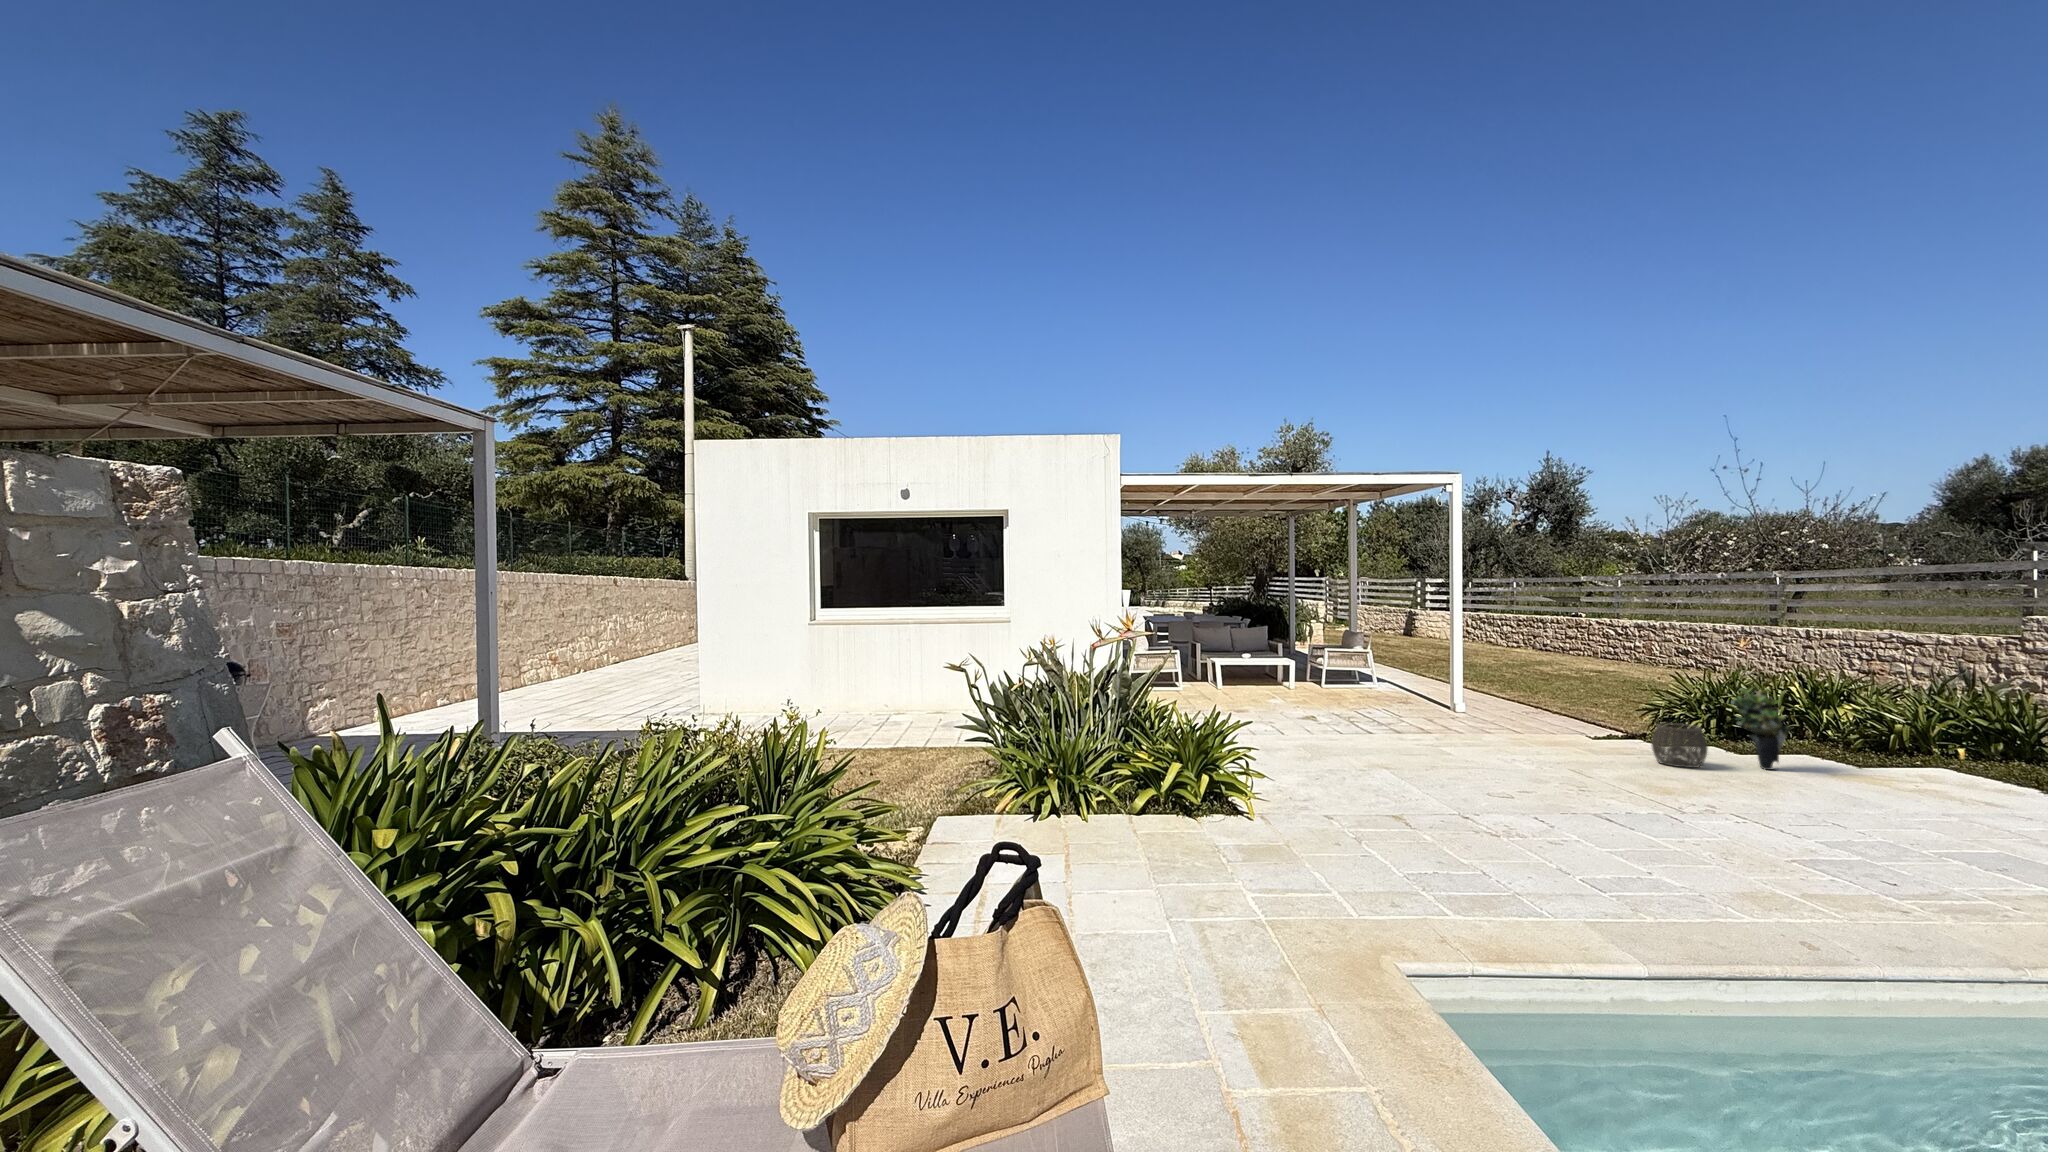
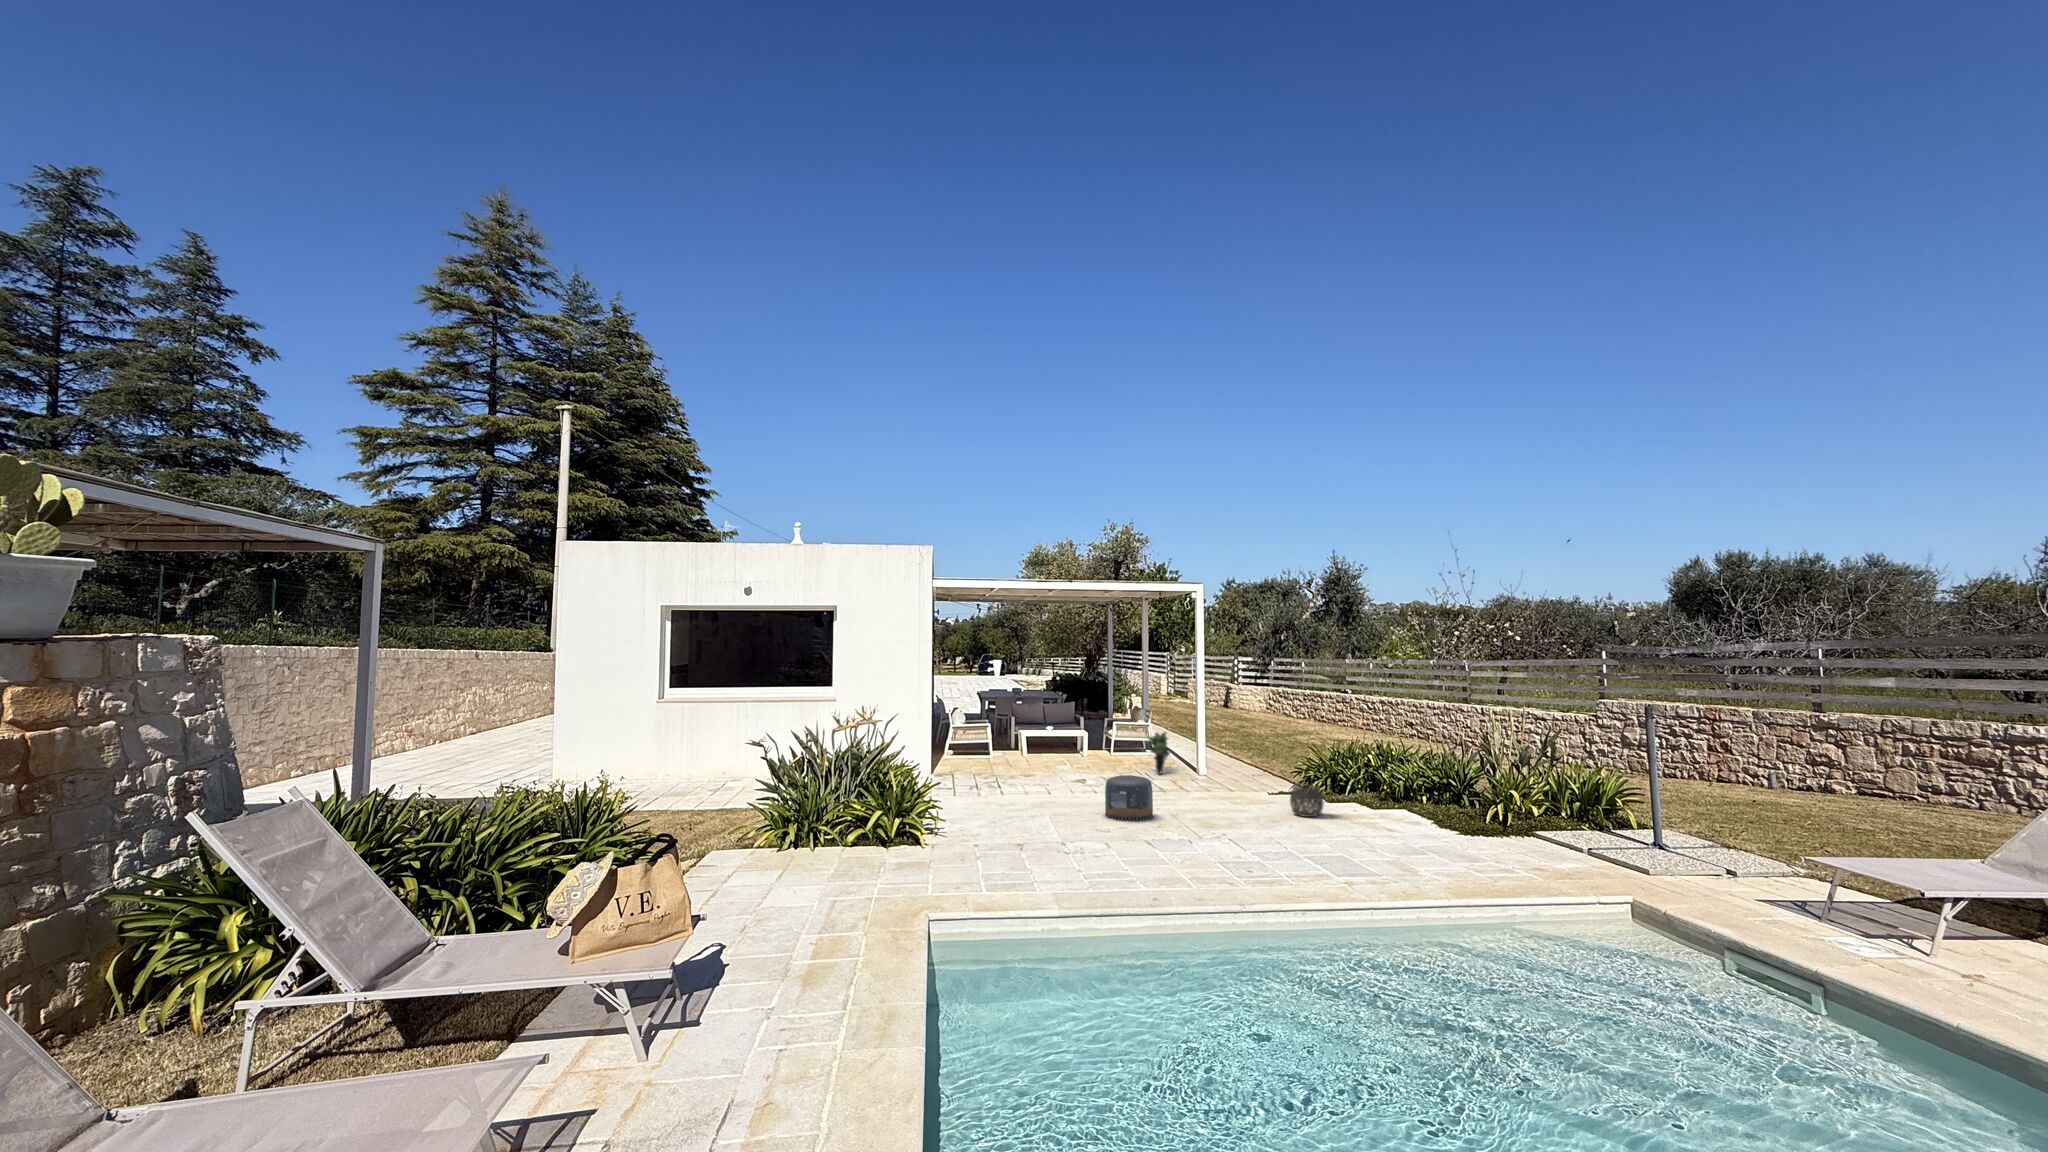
potted plant: present [1732,688,1792,770] -> present [1148,732,1170,775]
pouf: none [1388,710,1458,770] -> present [1105,775,1153,821]

